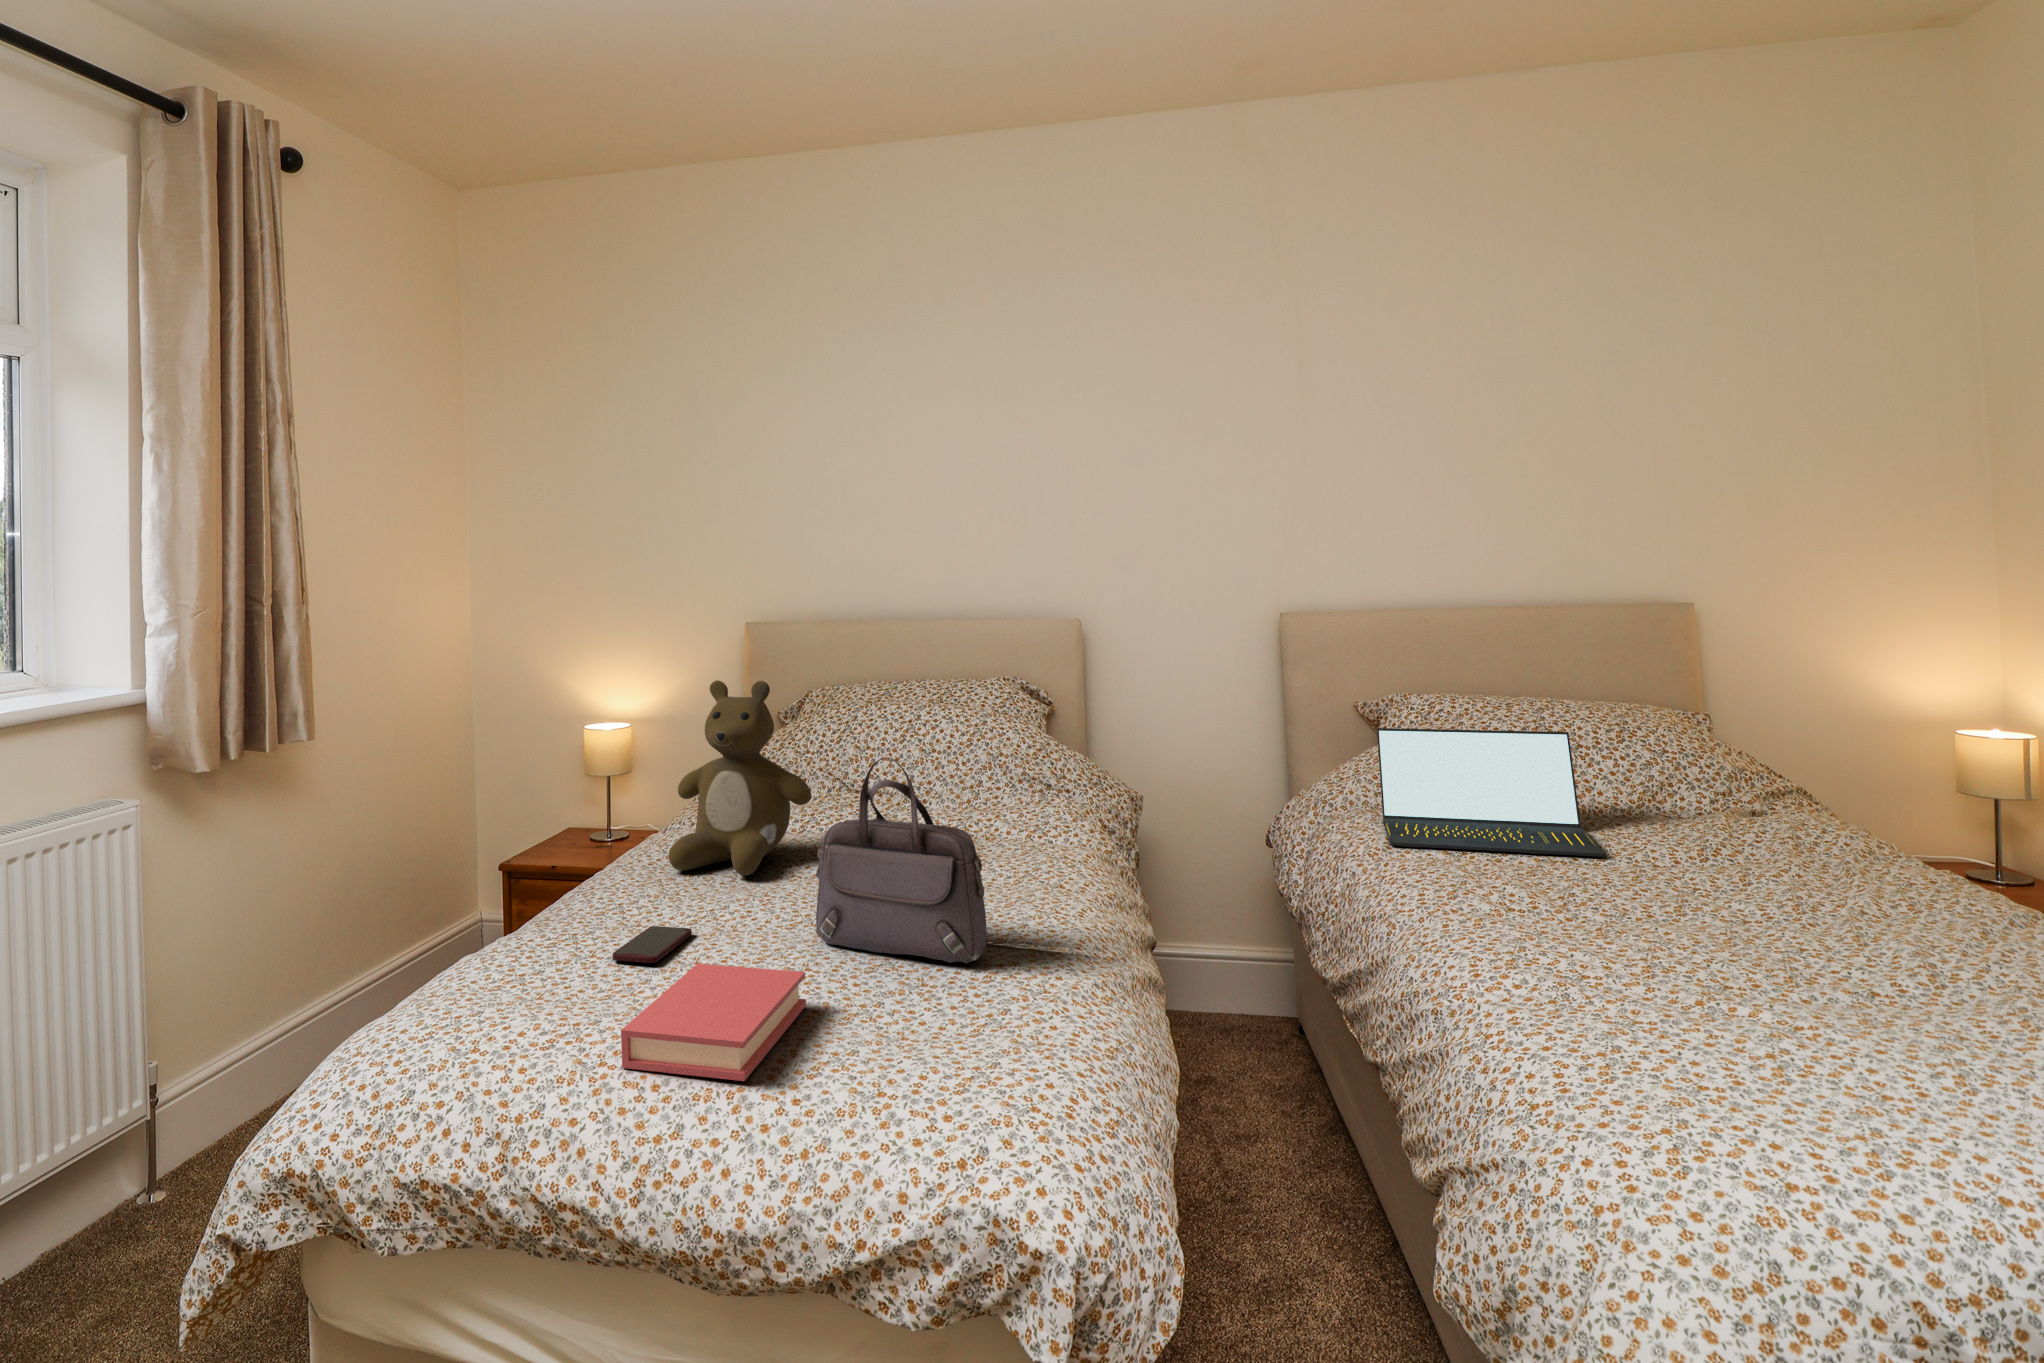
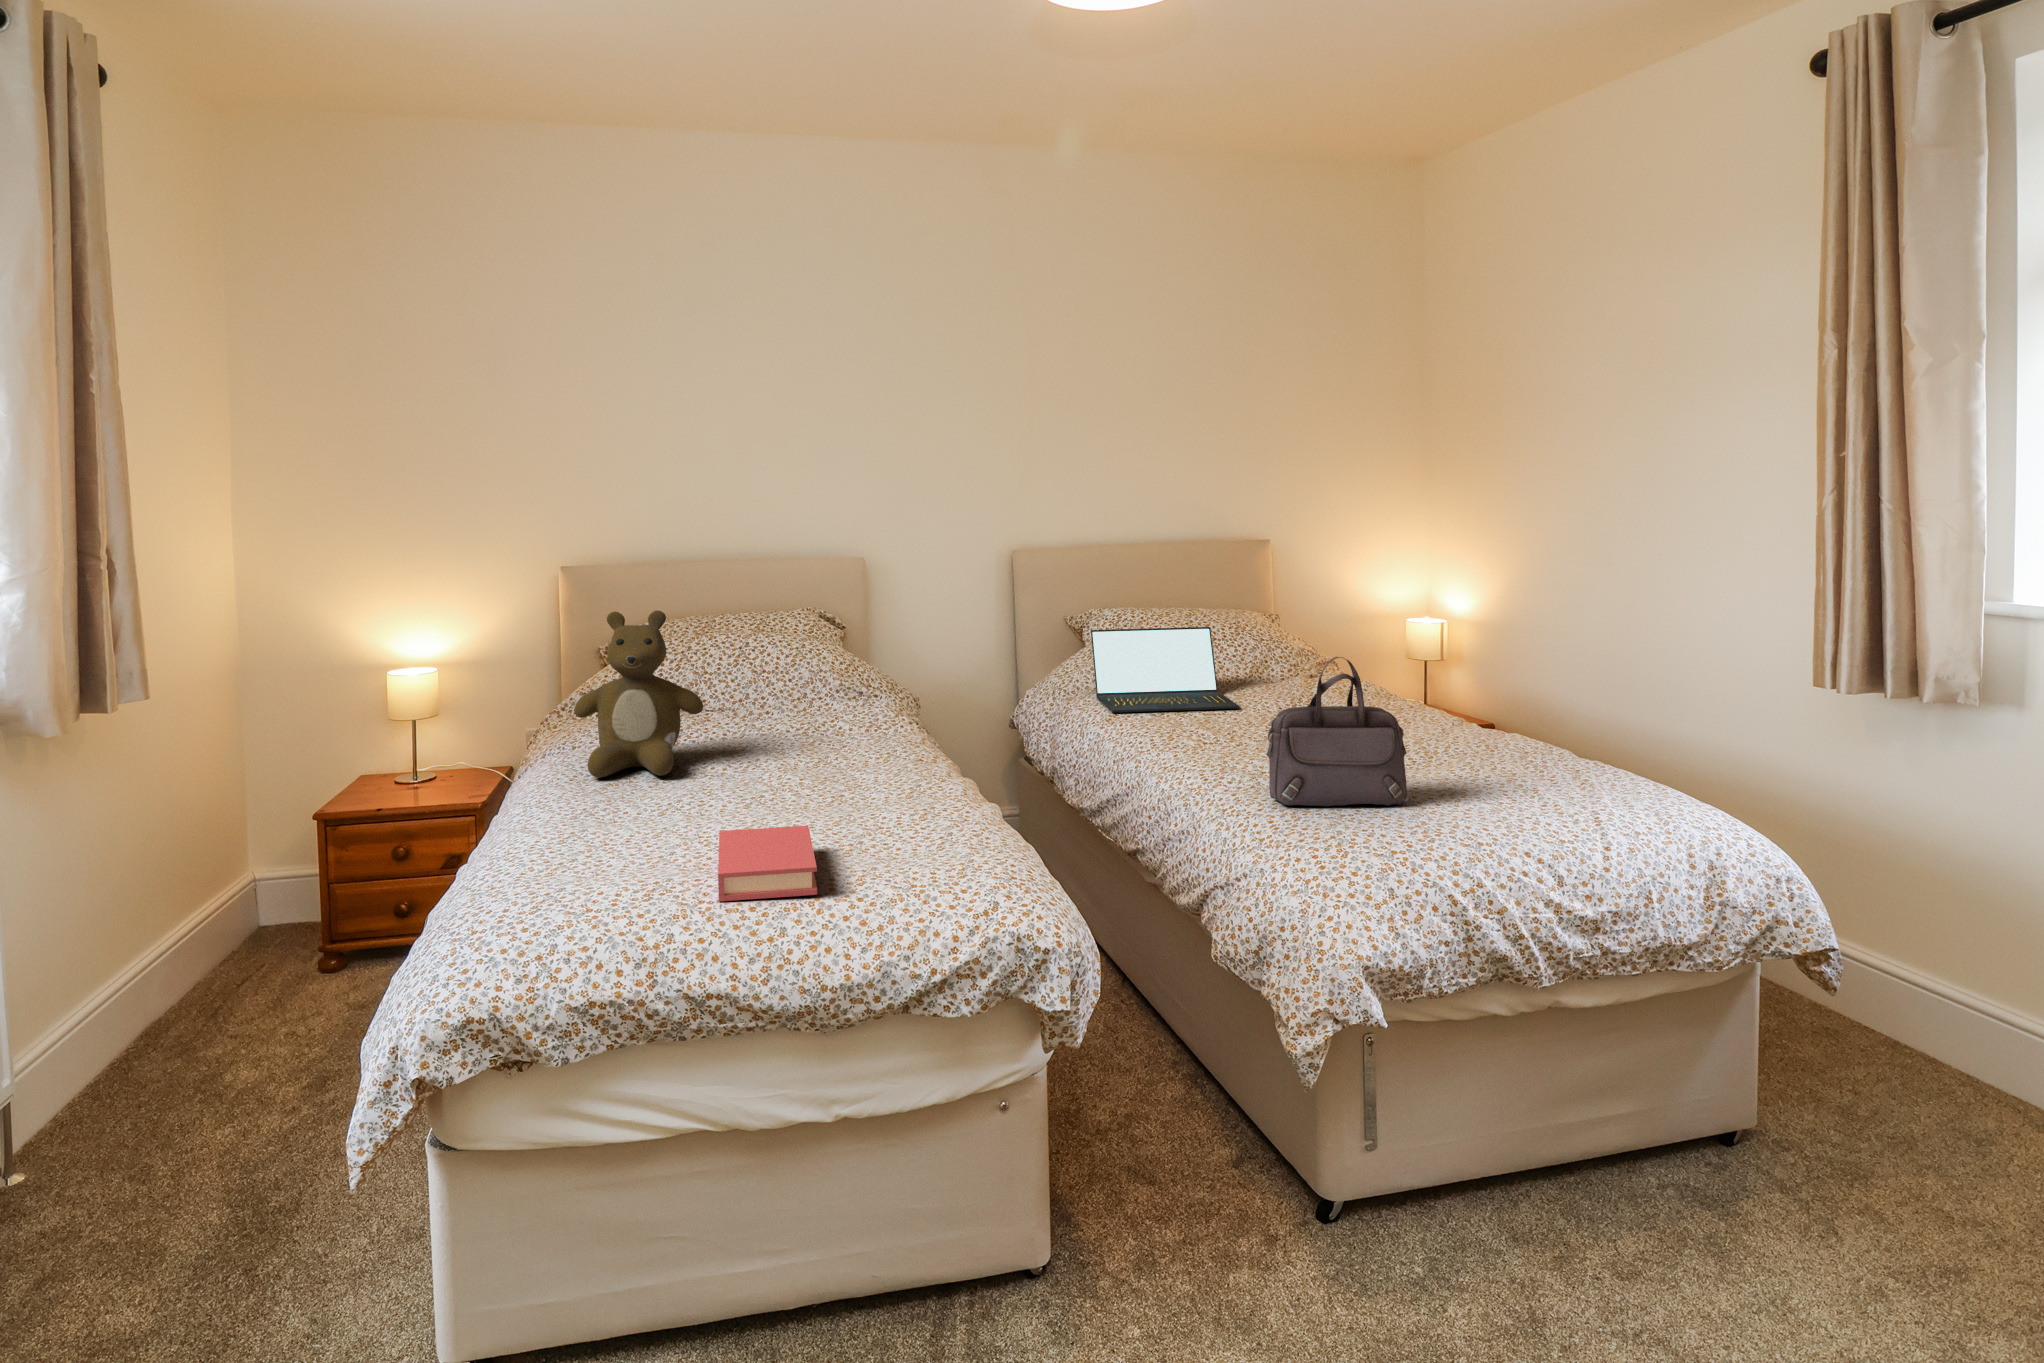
handbag: present [816,757,987,964] -> present [1267,657,1408,806]
smartphone: present [612,926,692,963] -> none [623,815,667,842]

